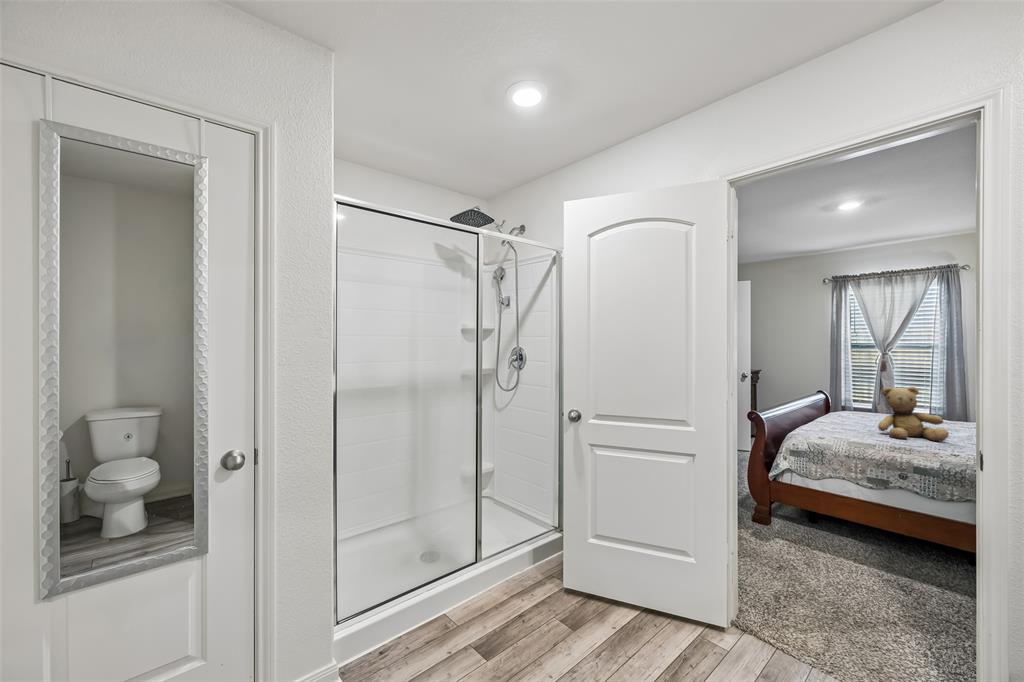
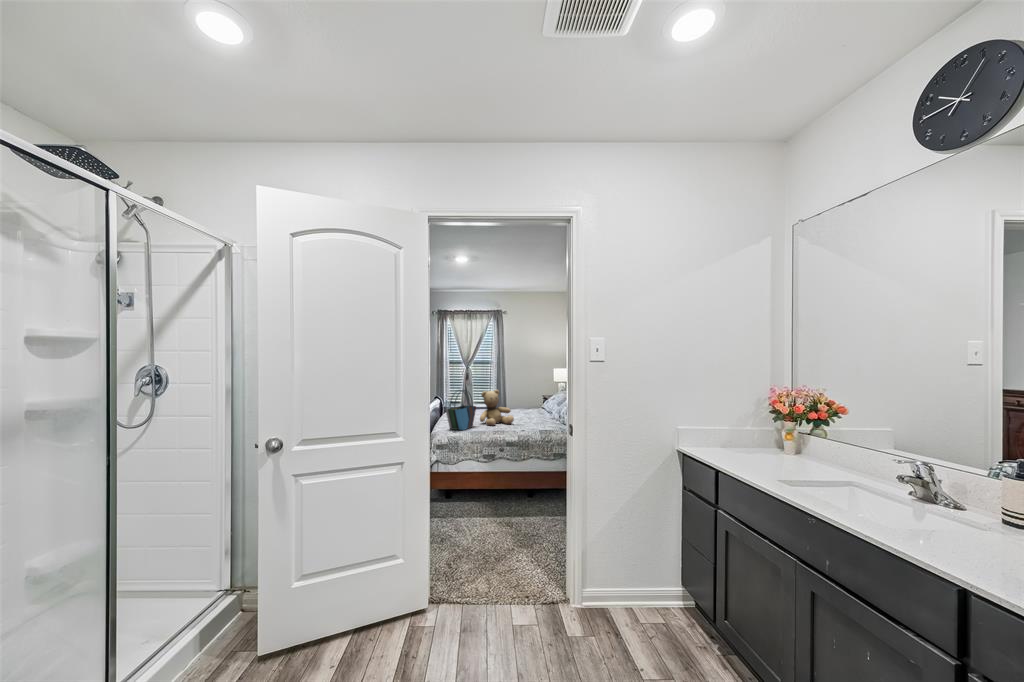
tote bag: none [811,382,868,437] -> present [446,390,476,430]

